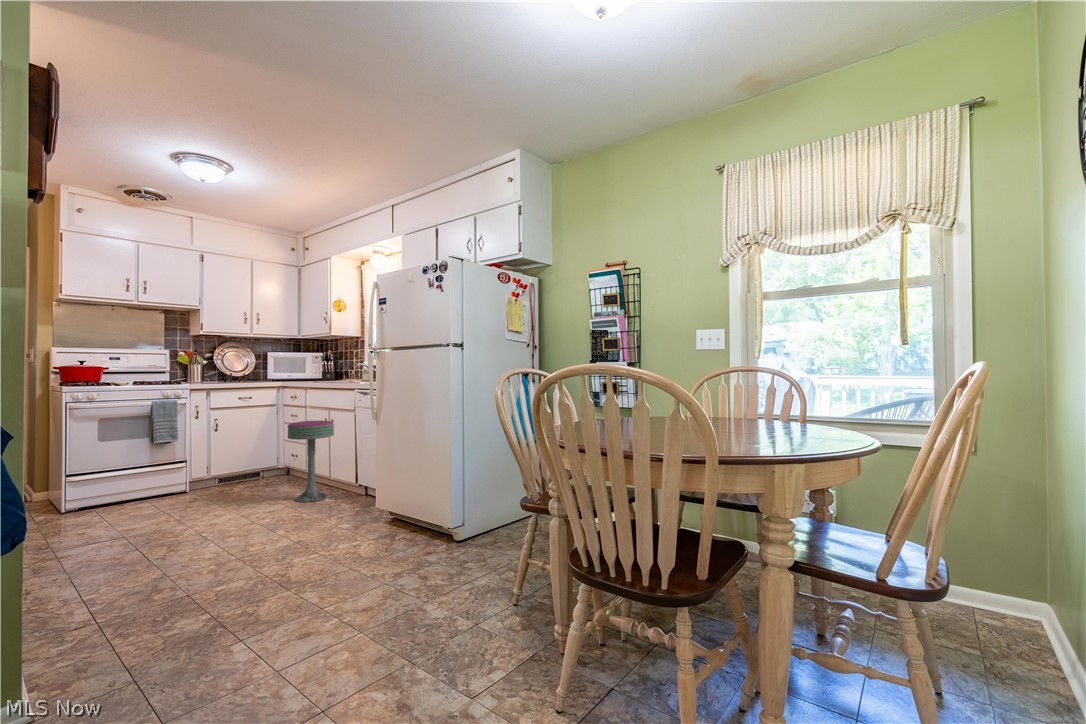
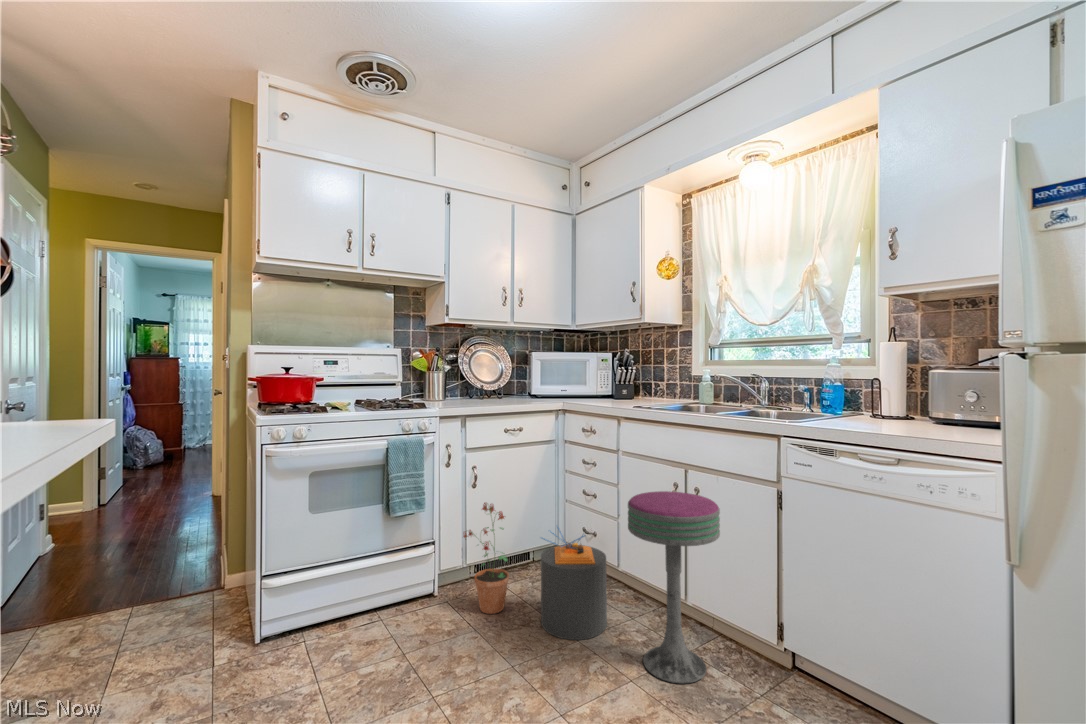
potted plant: none [205,437,235,495] -> present [463,503,509,614]
trash can: none [250,443,289,497] -> present [541,527,607,640]

